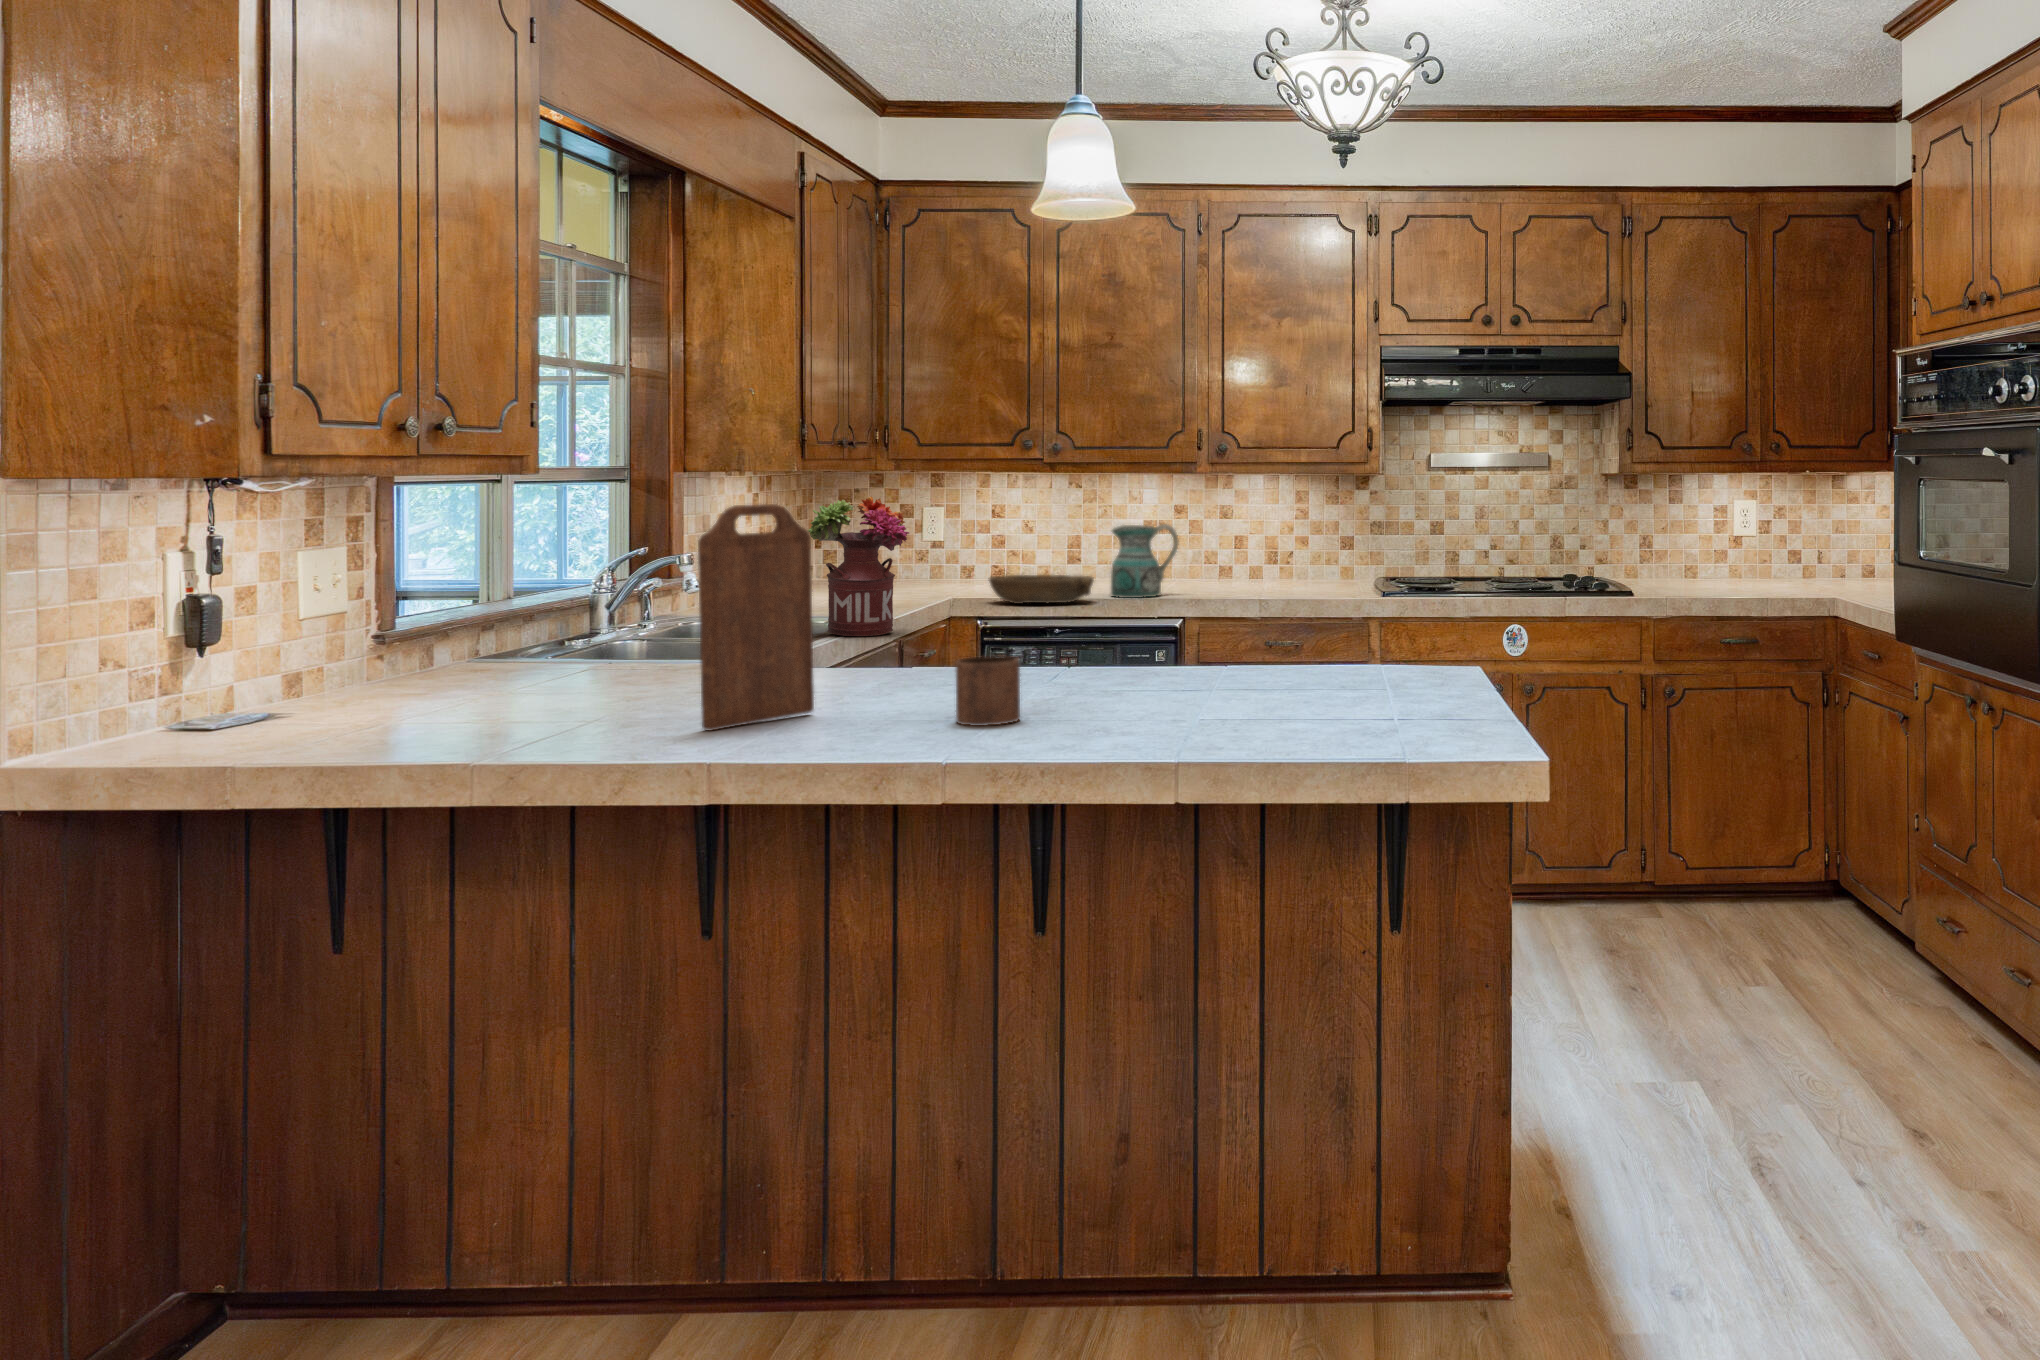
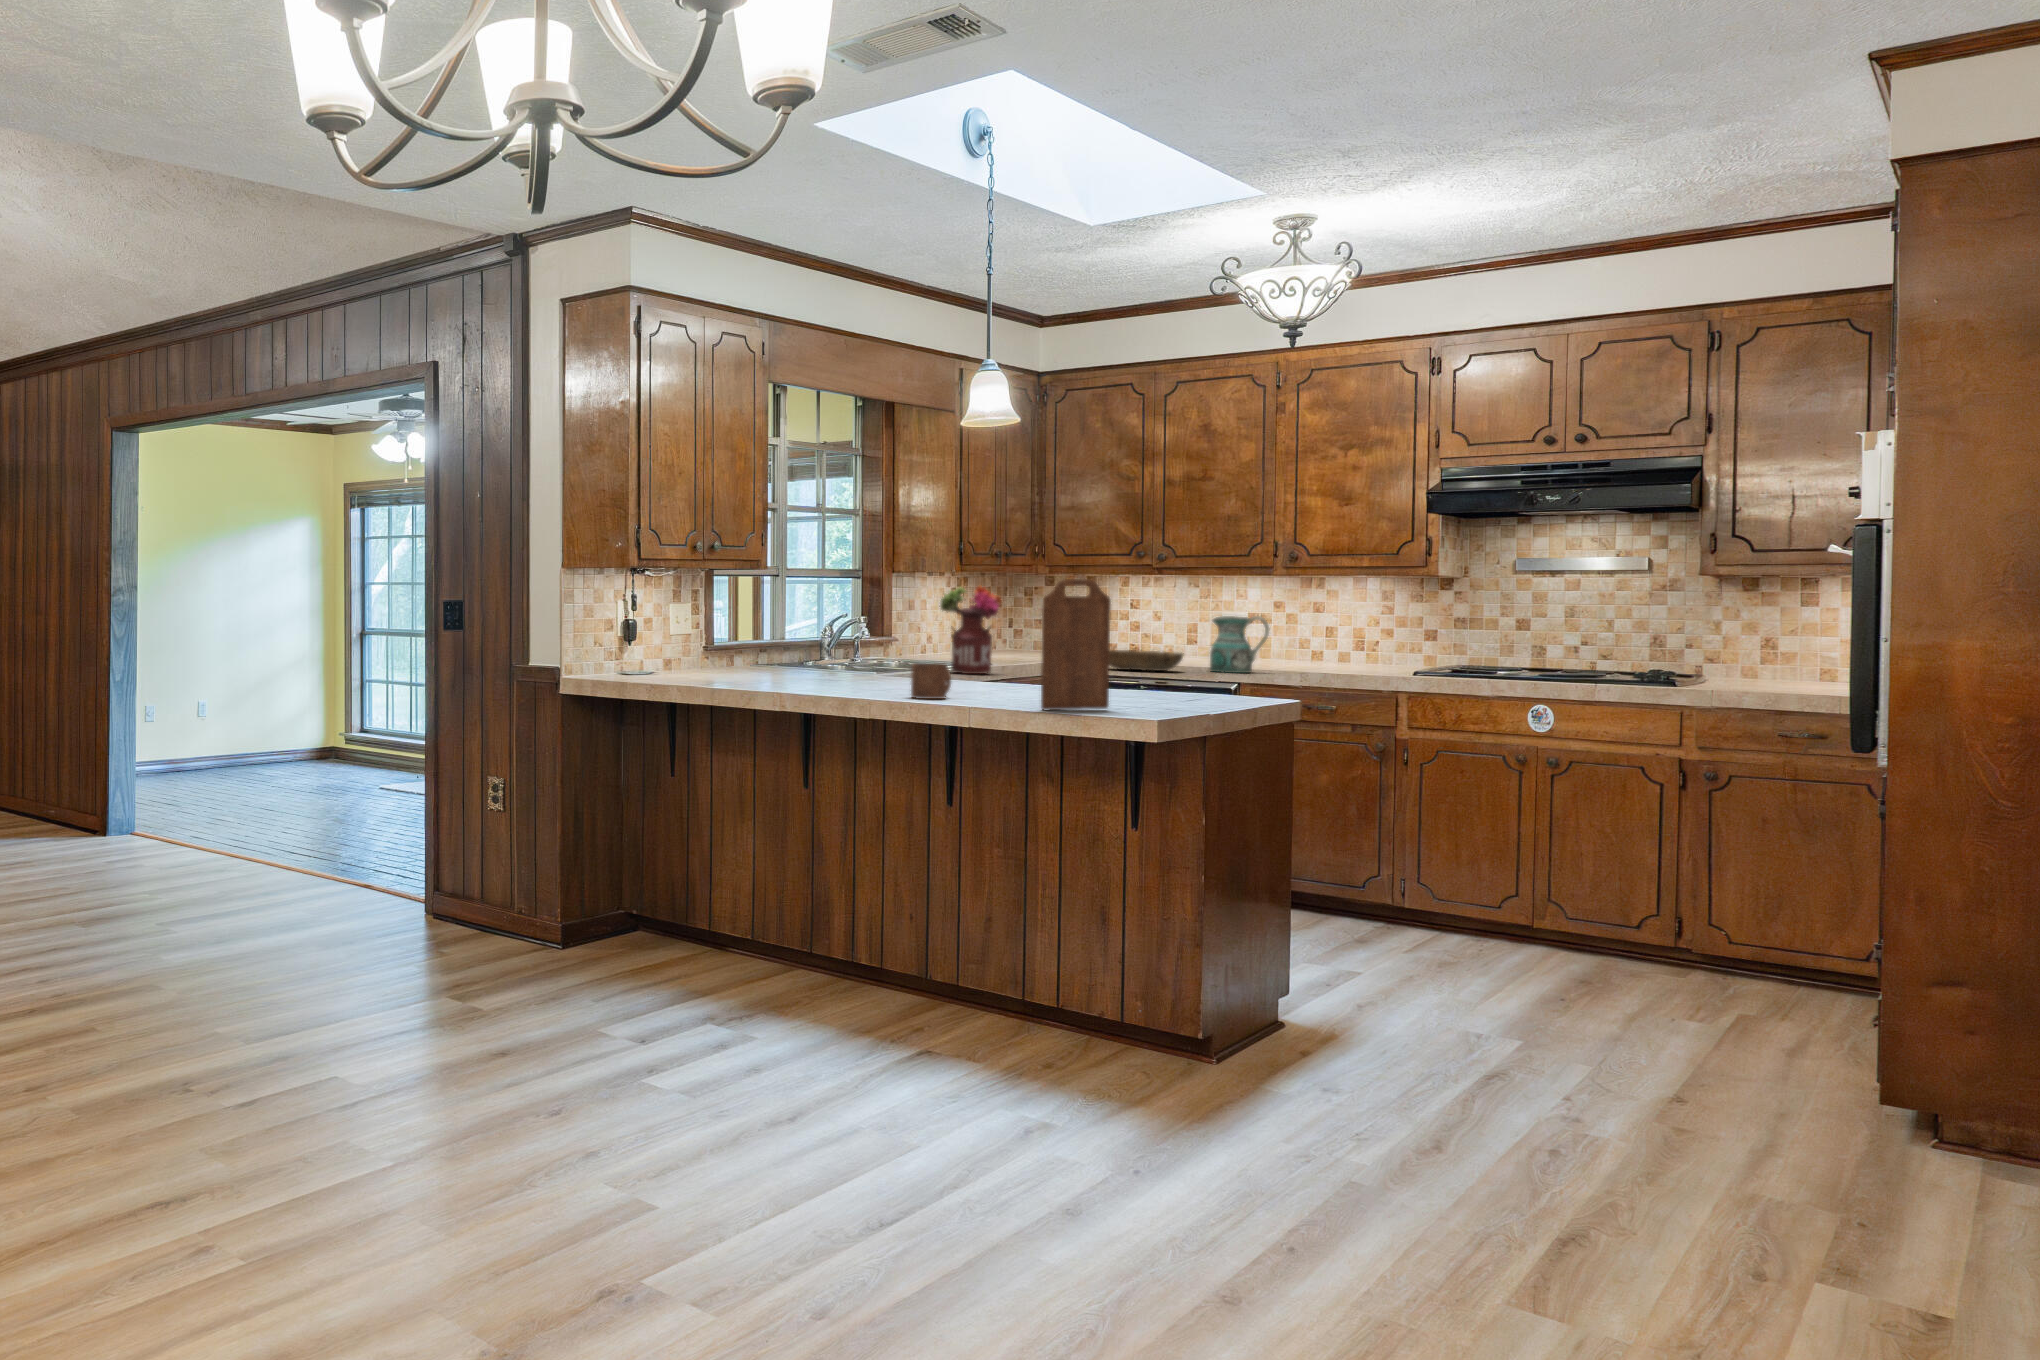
cutting board: present [698,504,814,731] -> present [1041,579,1111,710]

